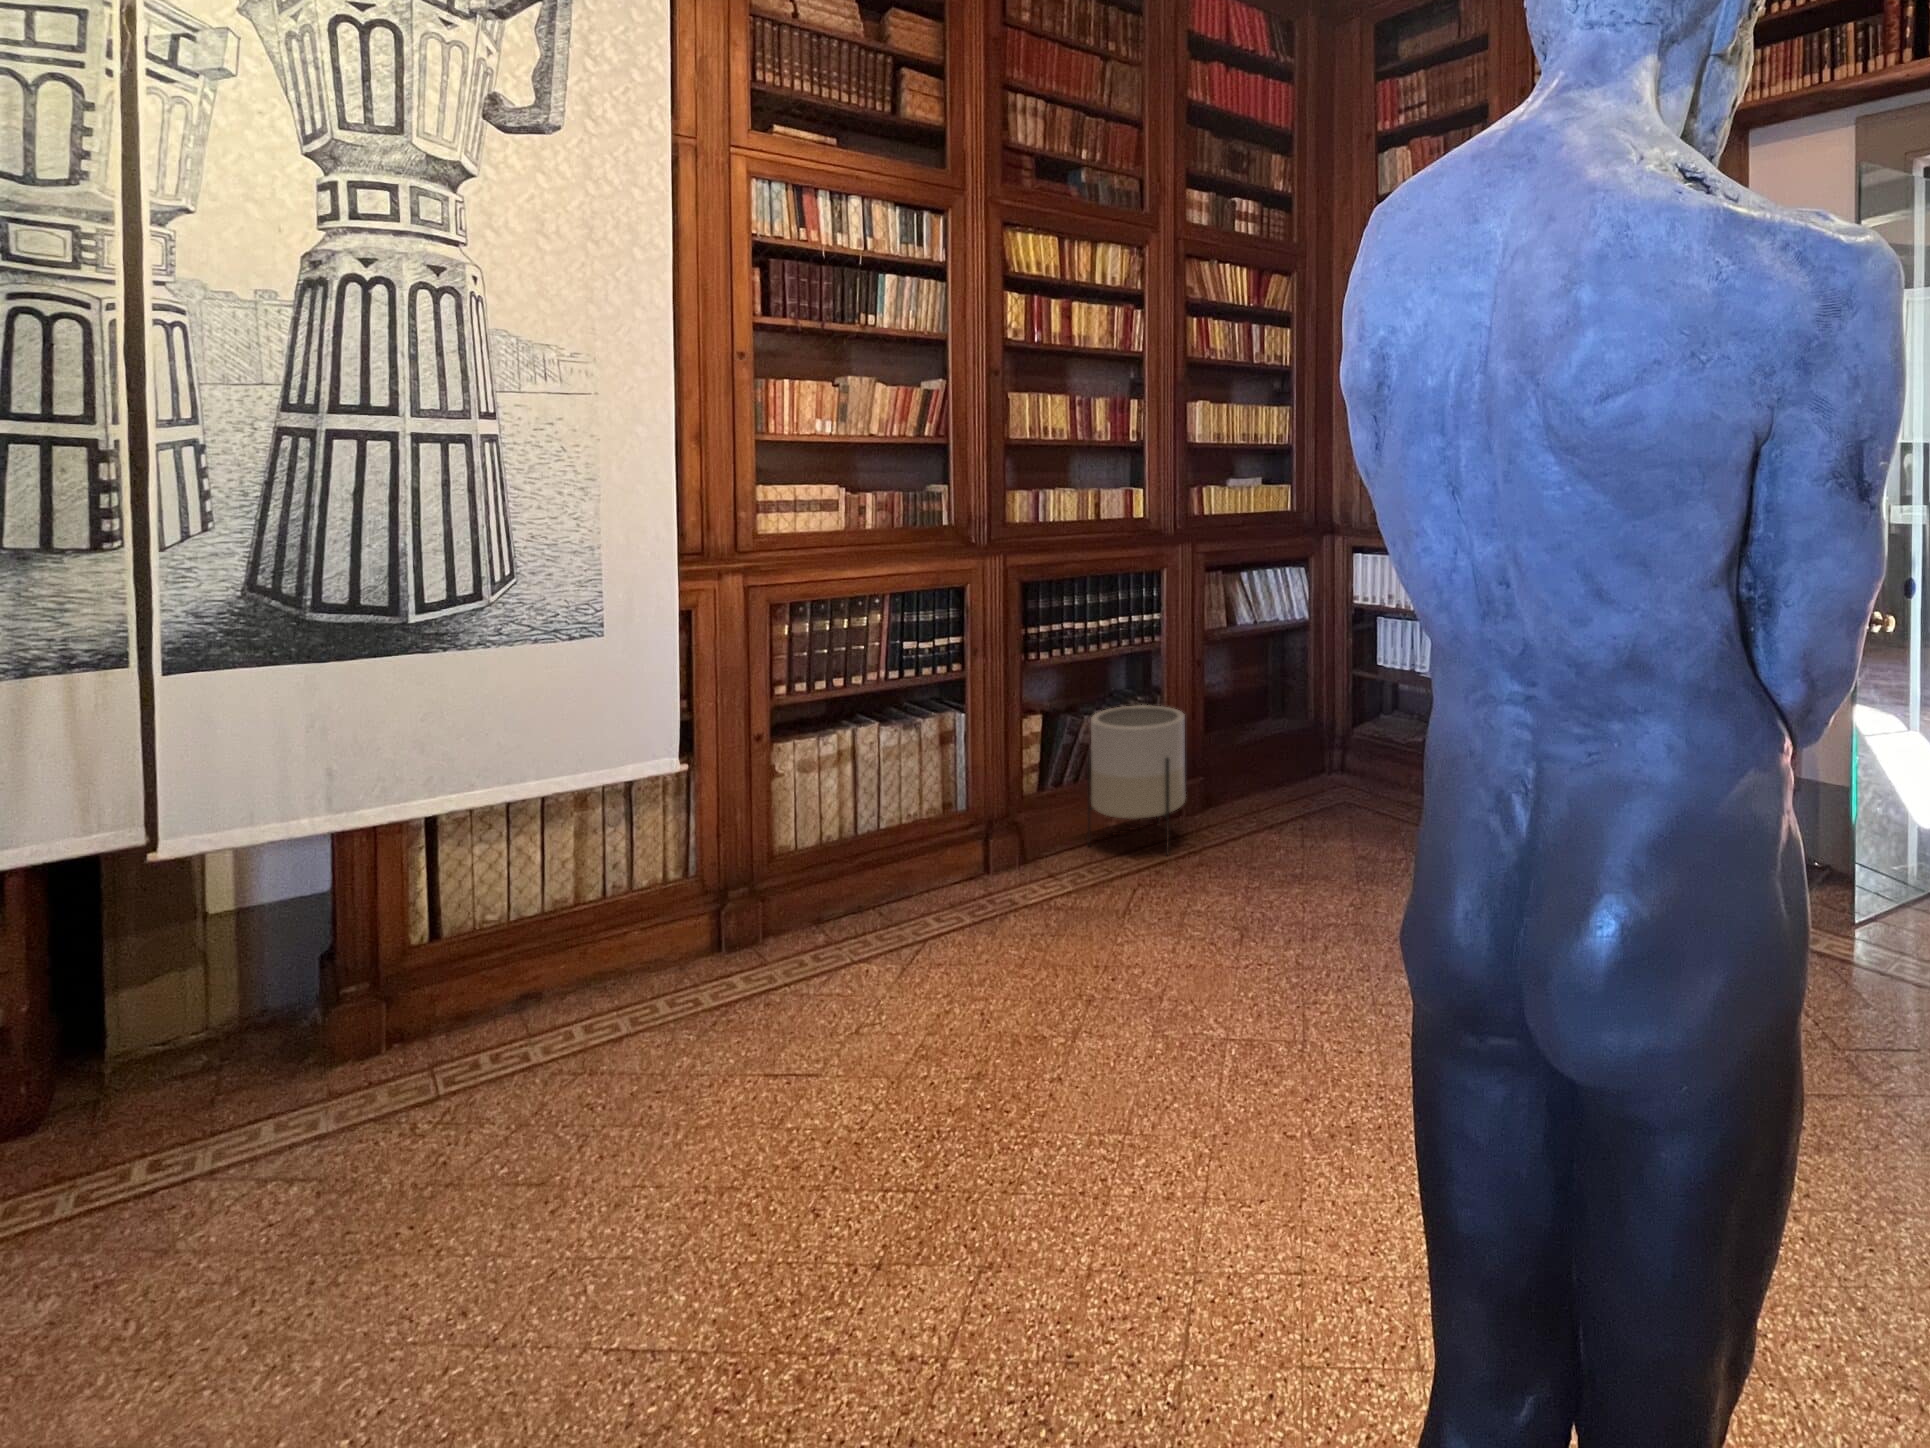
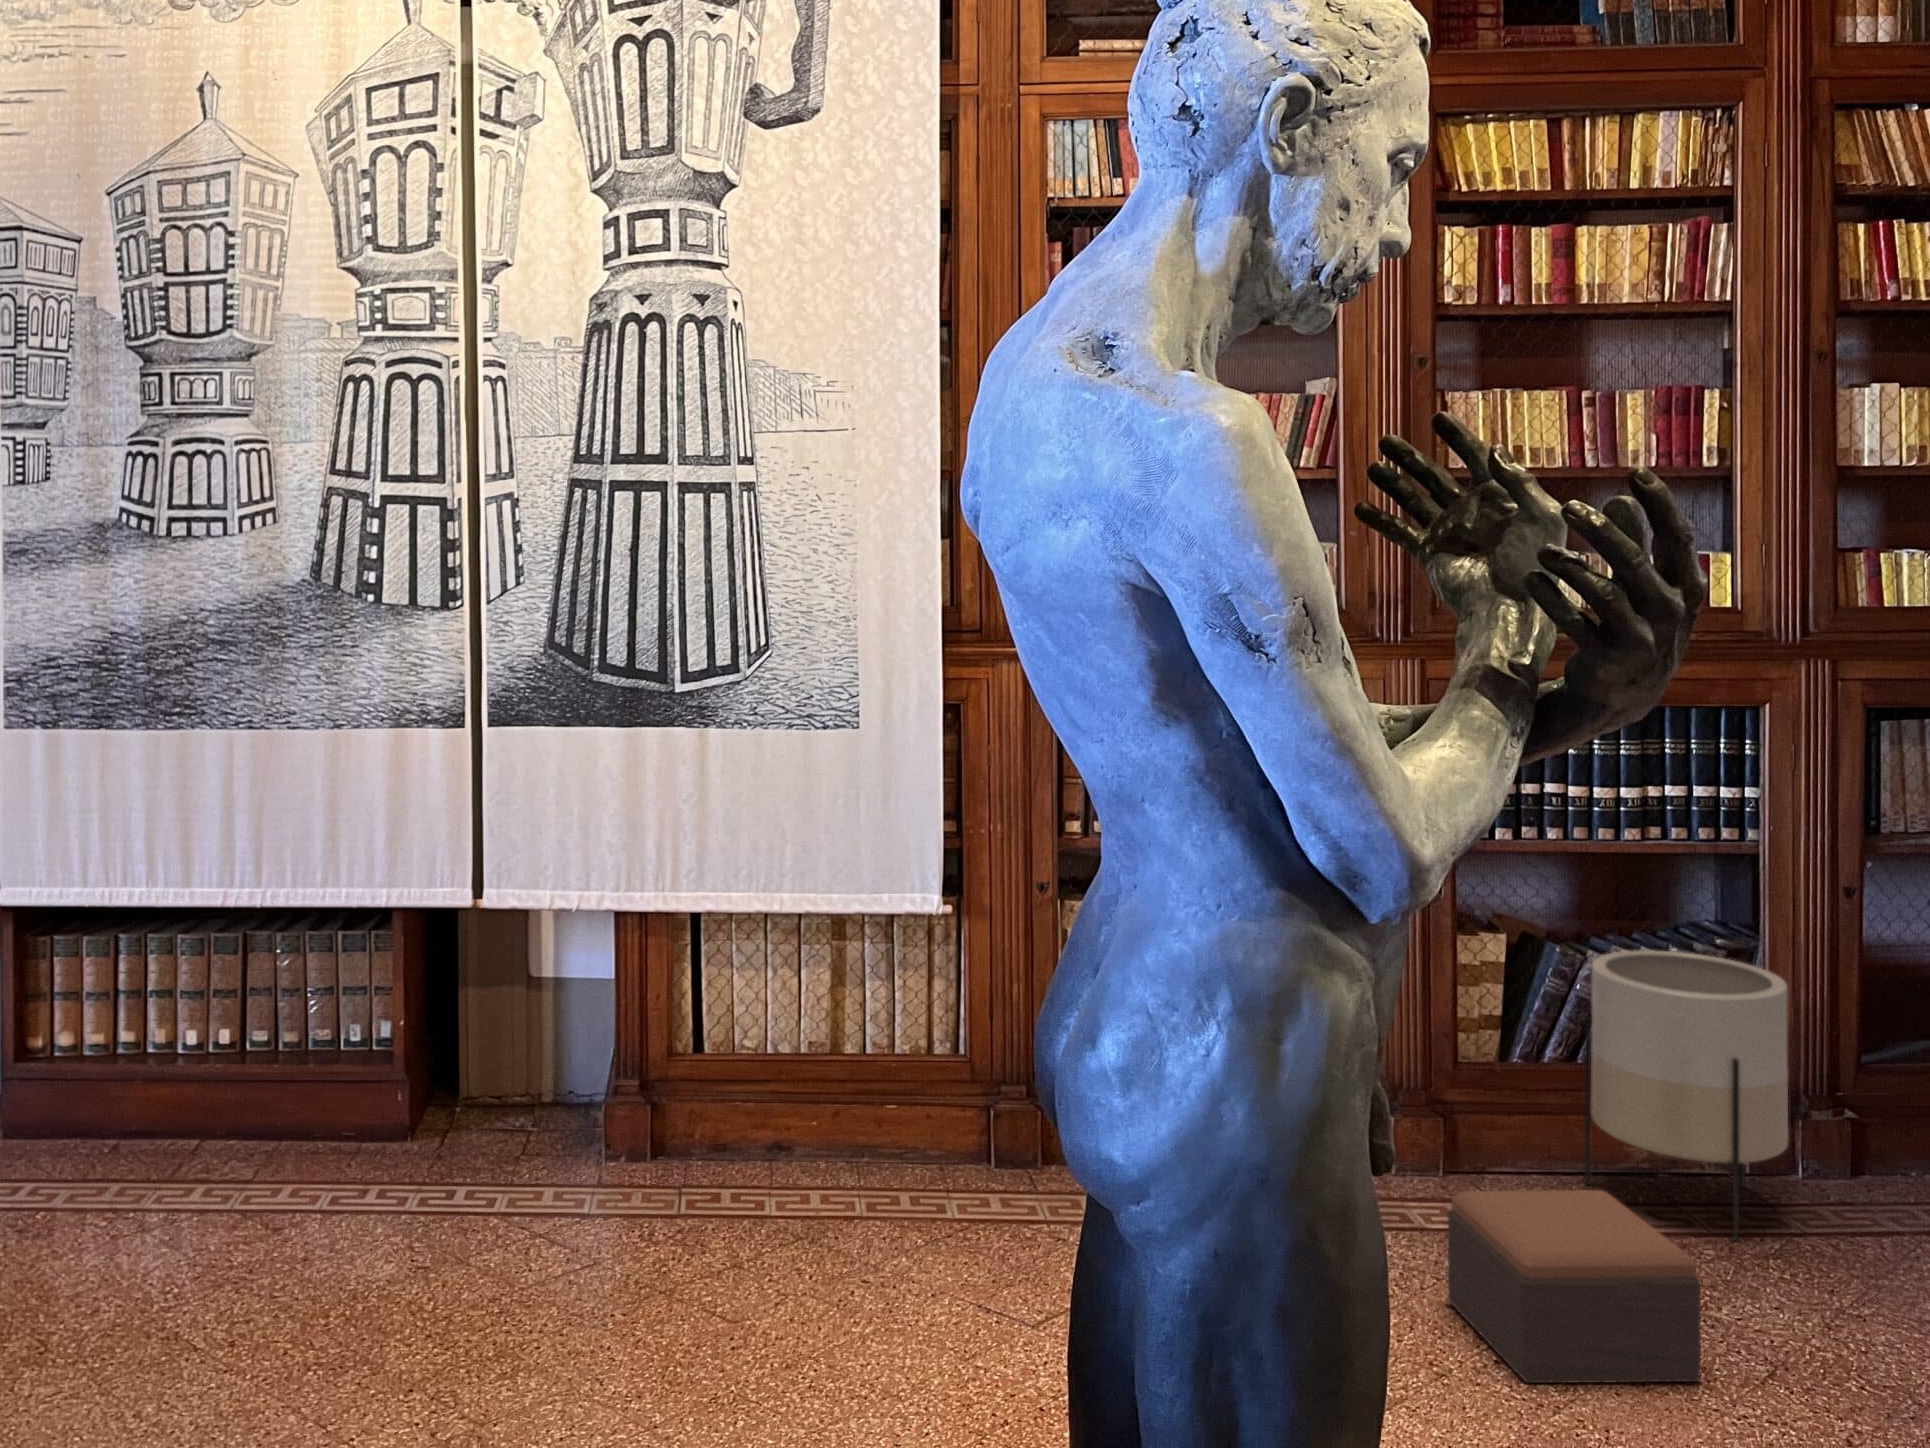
footstool: none [1049,847,1187,972] -> present [1448,1190,1701,1383]

